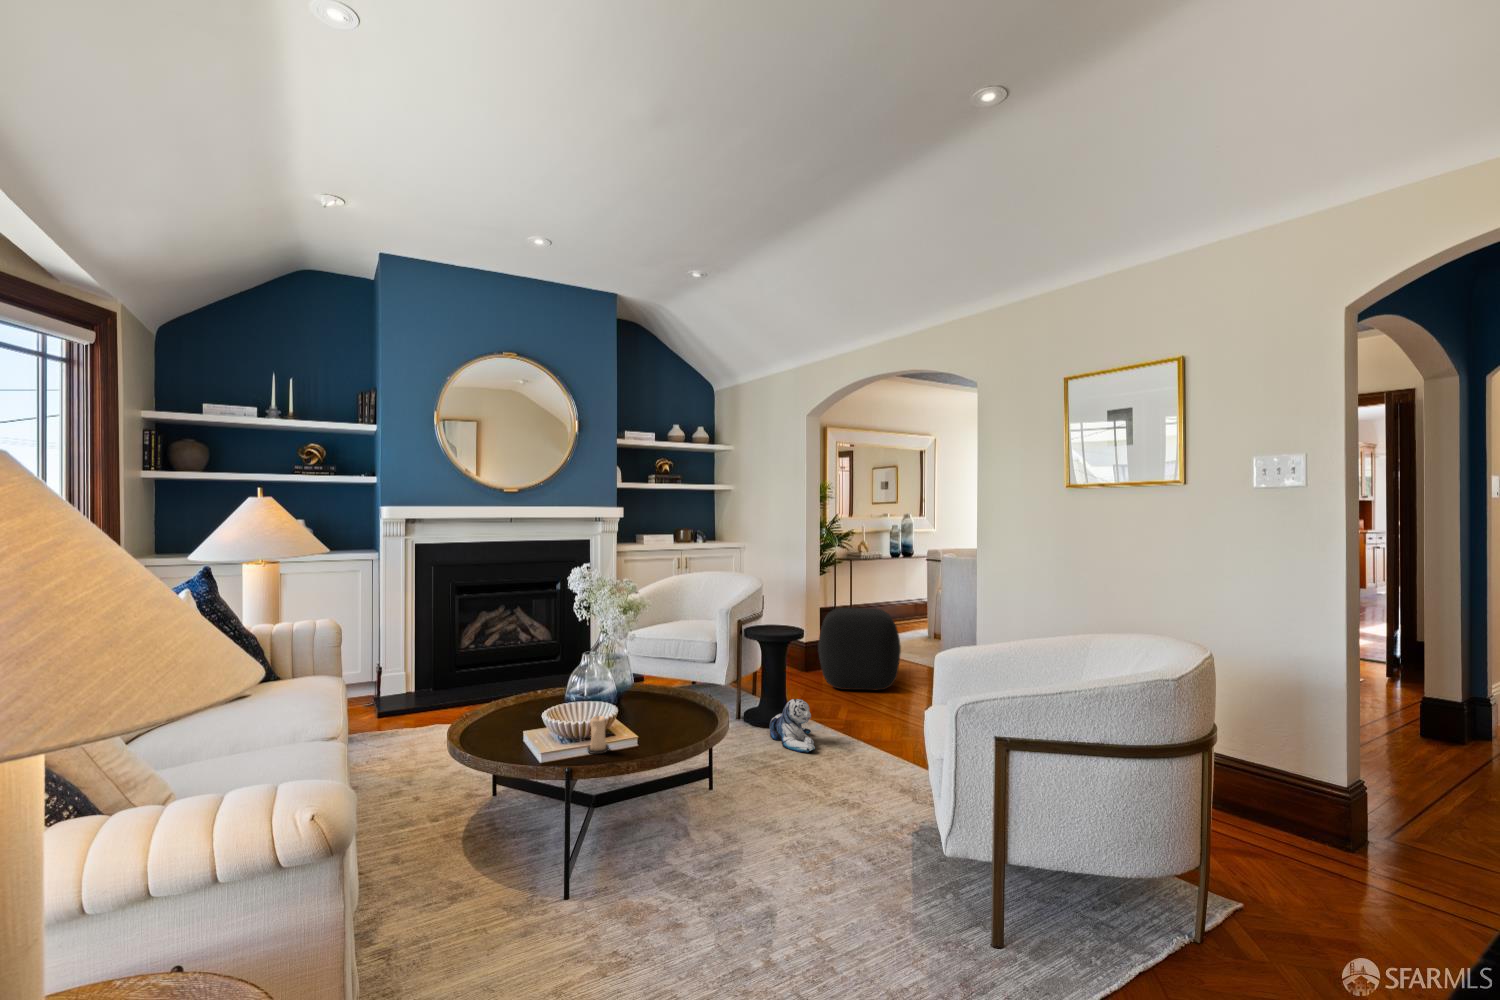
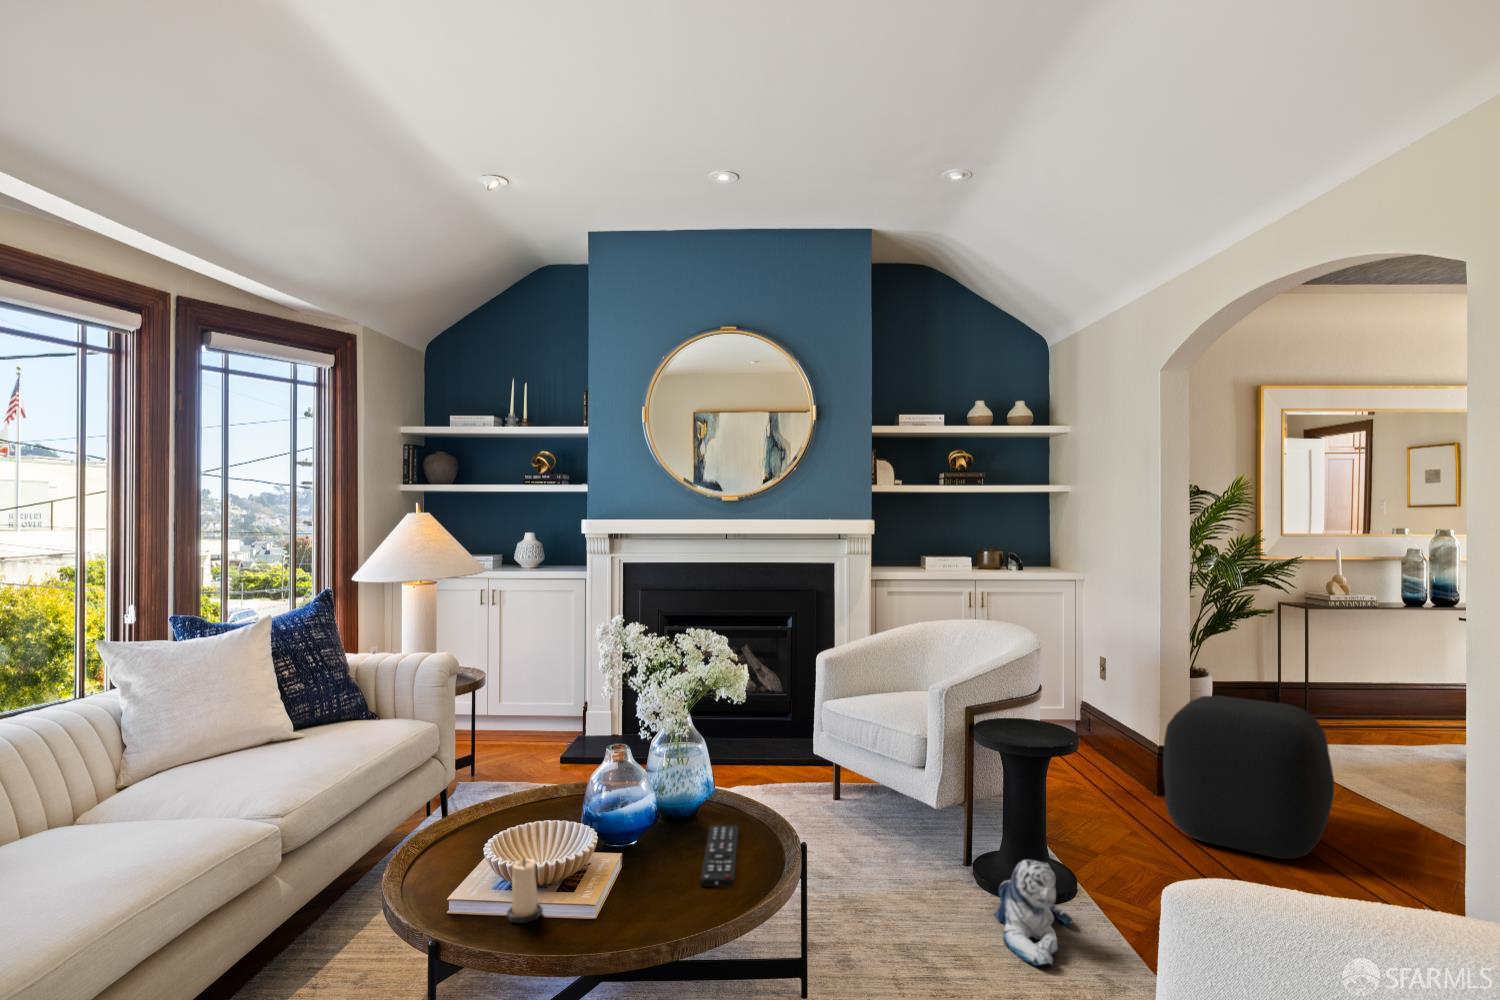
remote control: none [643,697,693,724] -> present [700,825,738,887]

